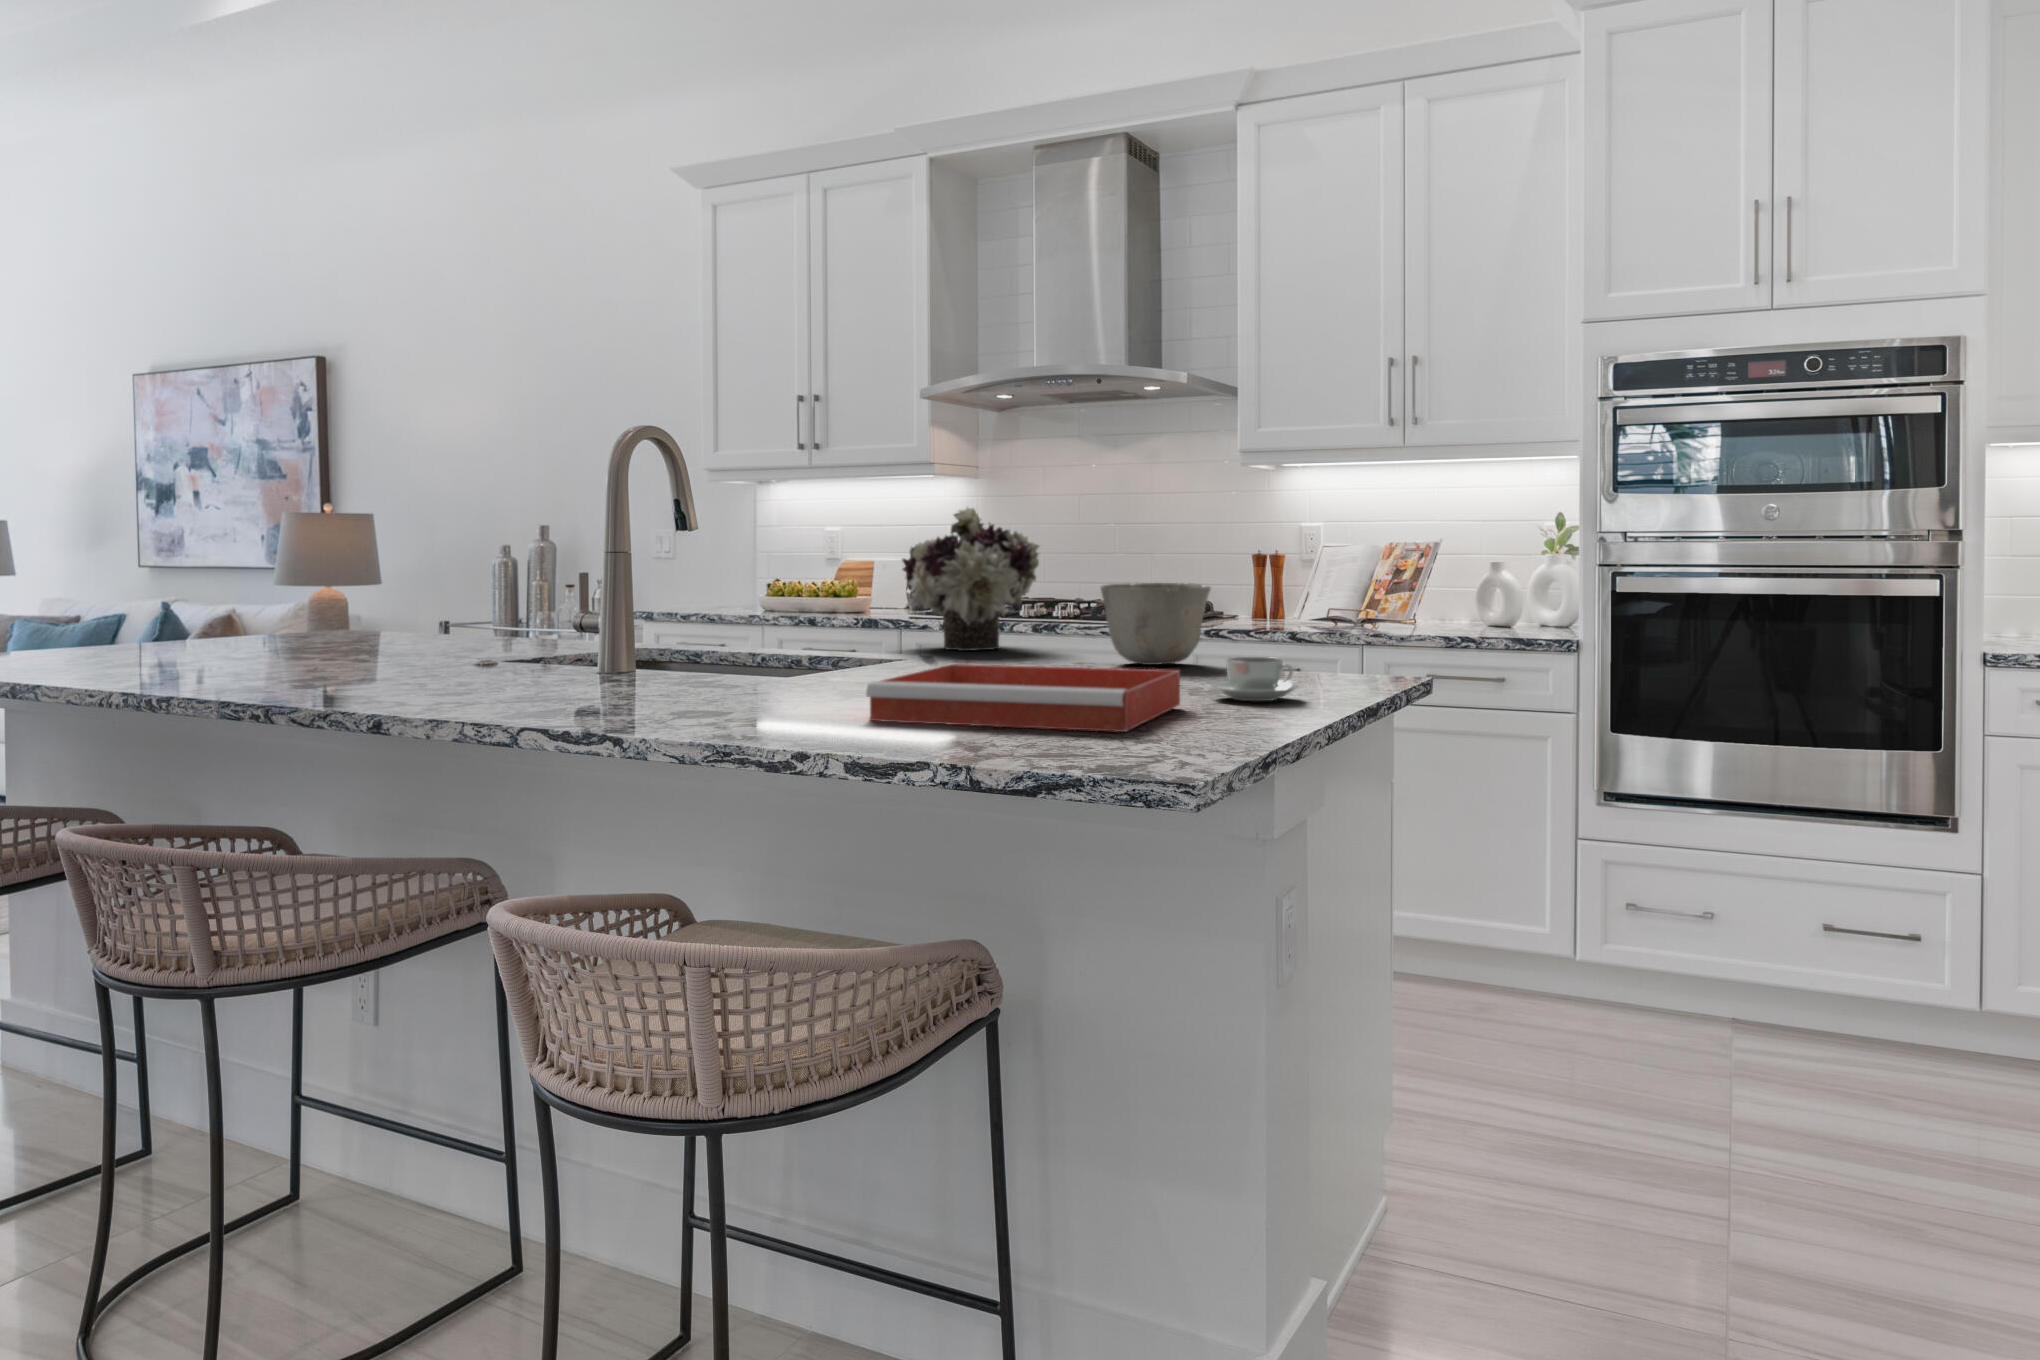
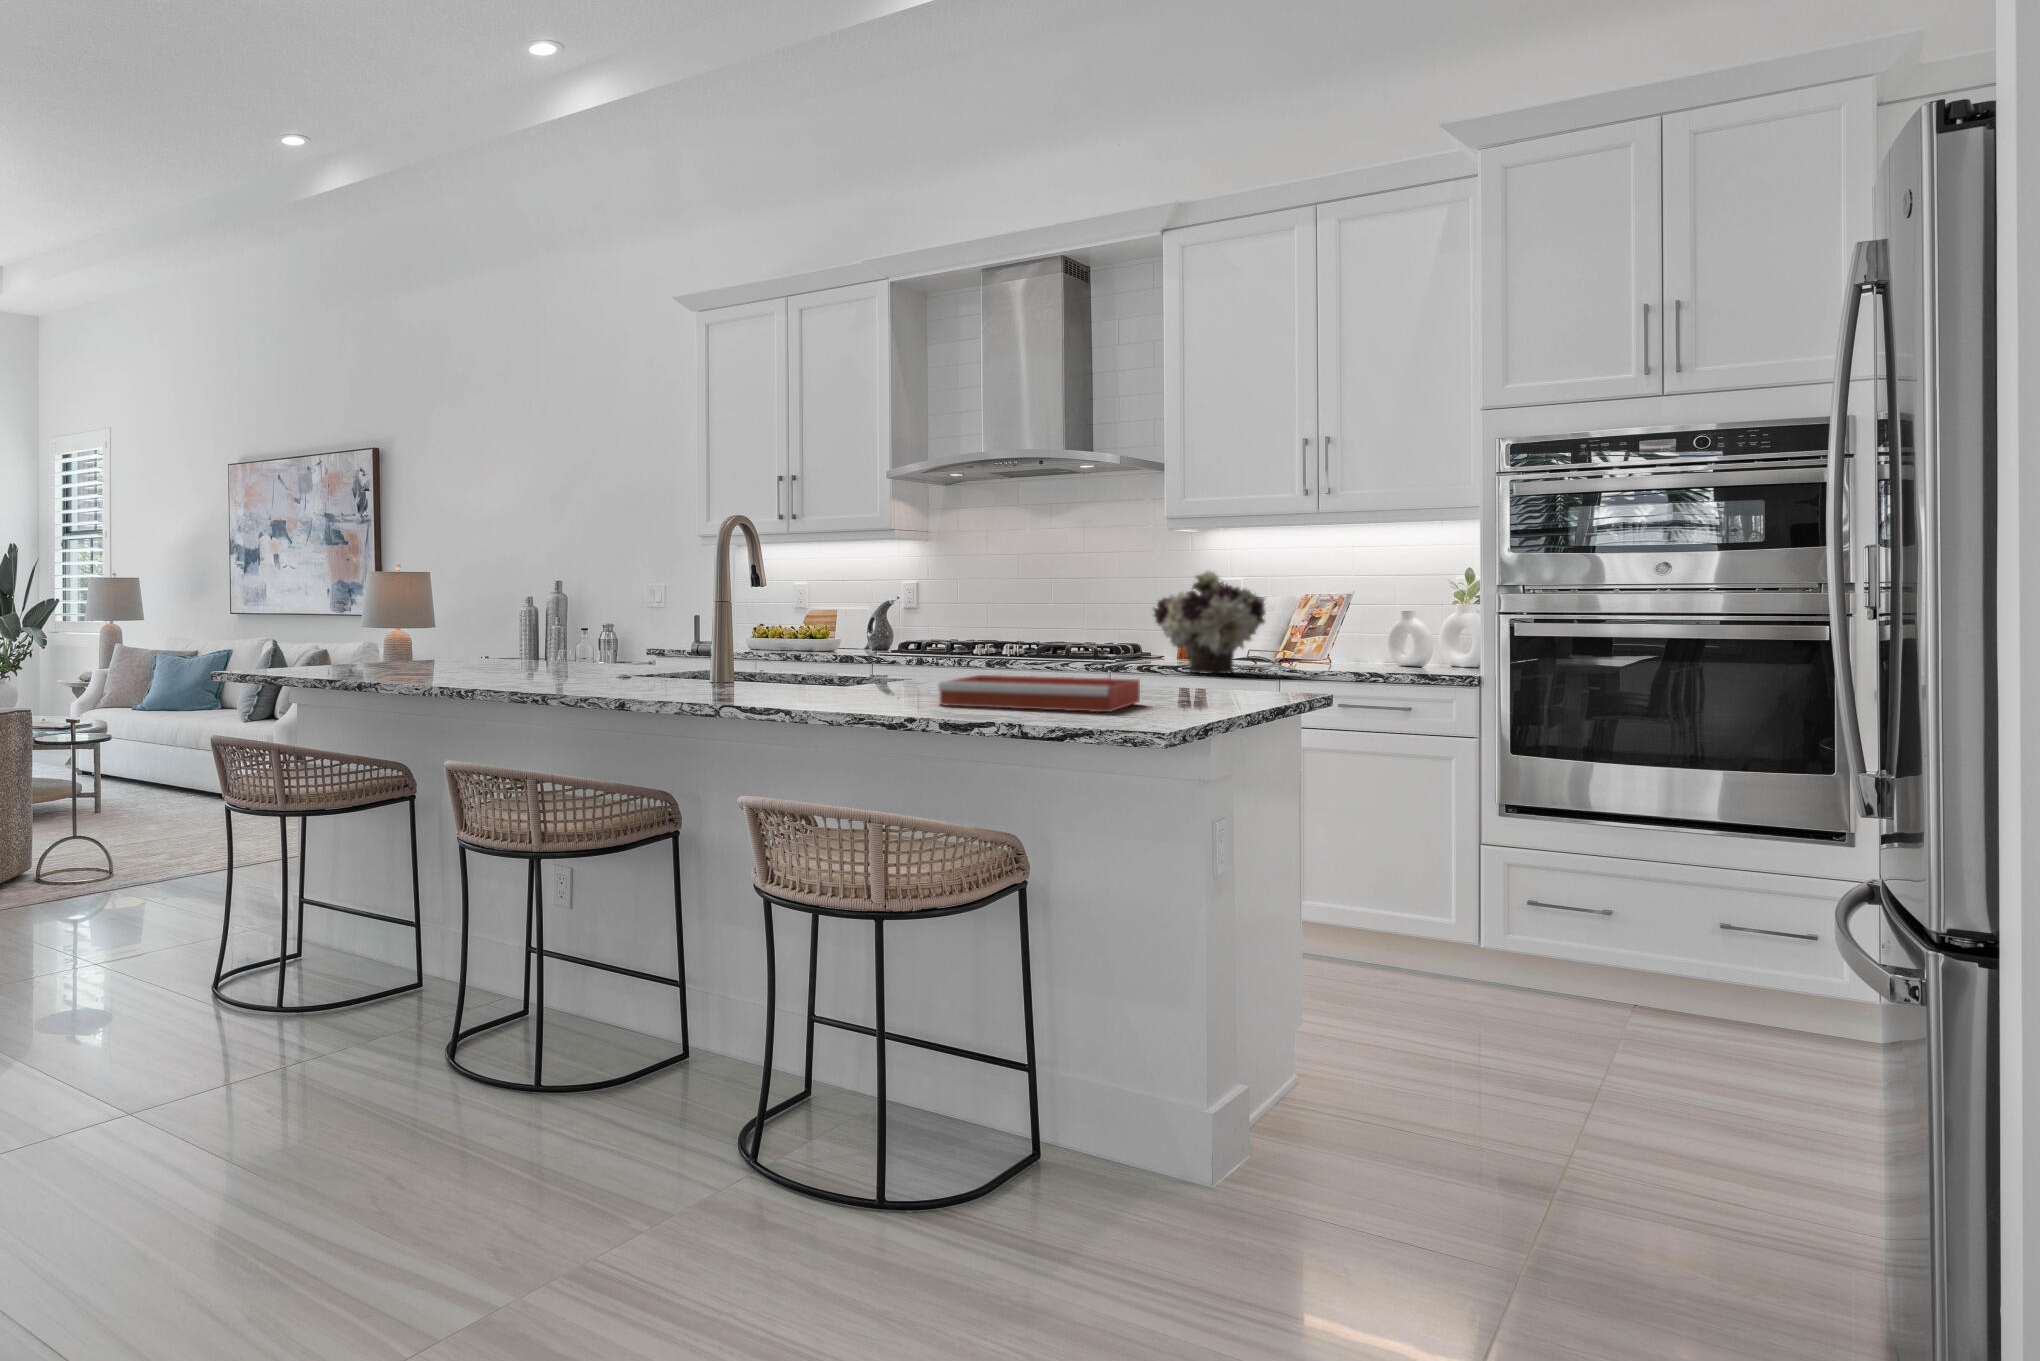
flower arrangement: present [902,508,1039,651] -> present [1154,570,1266,674]
ceramic bowl: present [1101,583,1211,665] -> none [1067,625,1153,684]
coffee cup: present [1211,657,1299,701] -> none [1159,673,1225,702]

